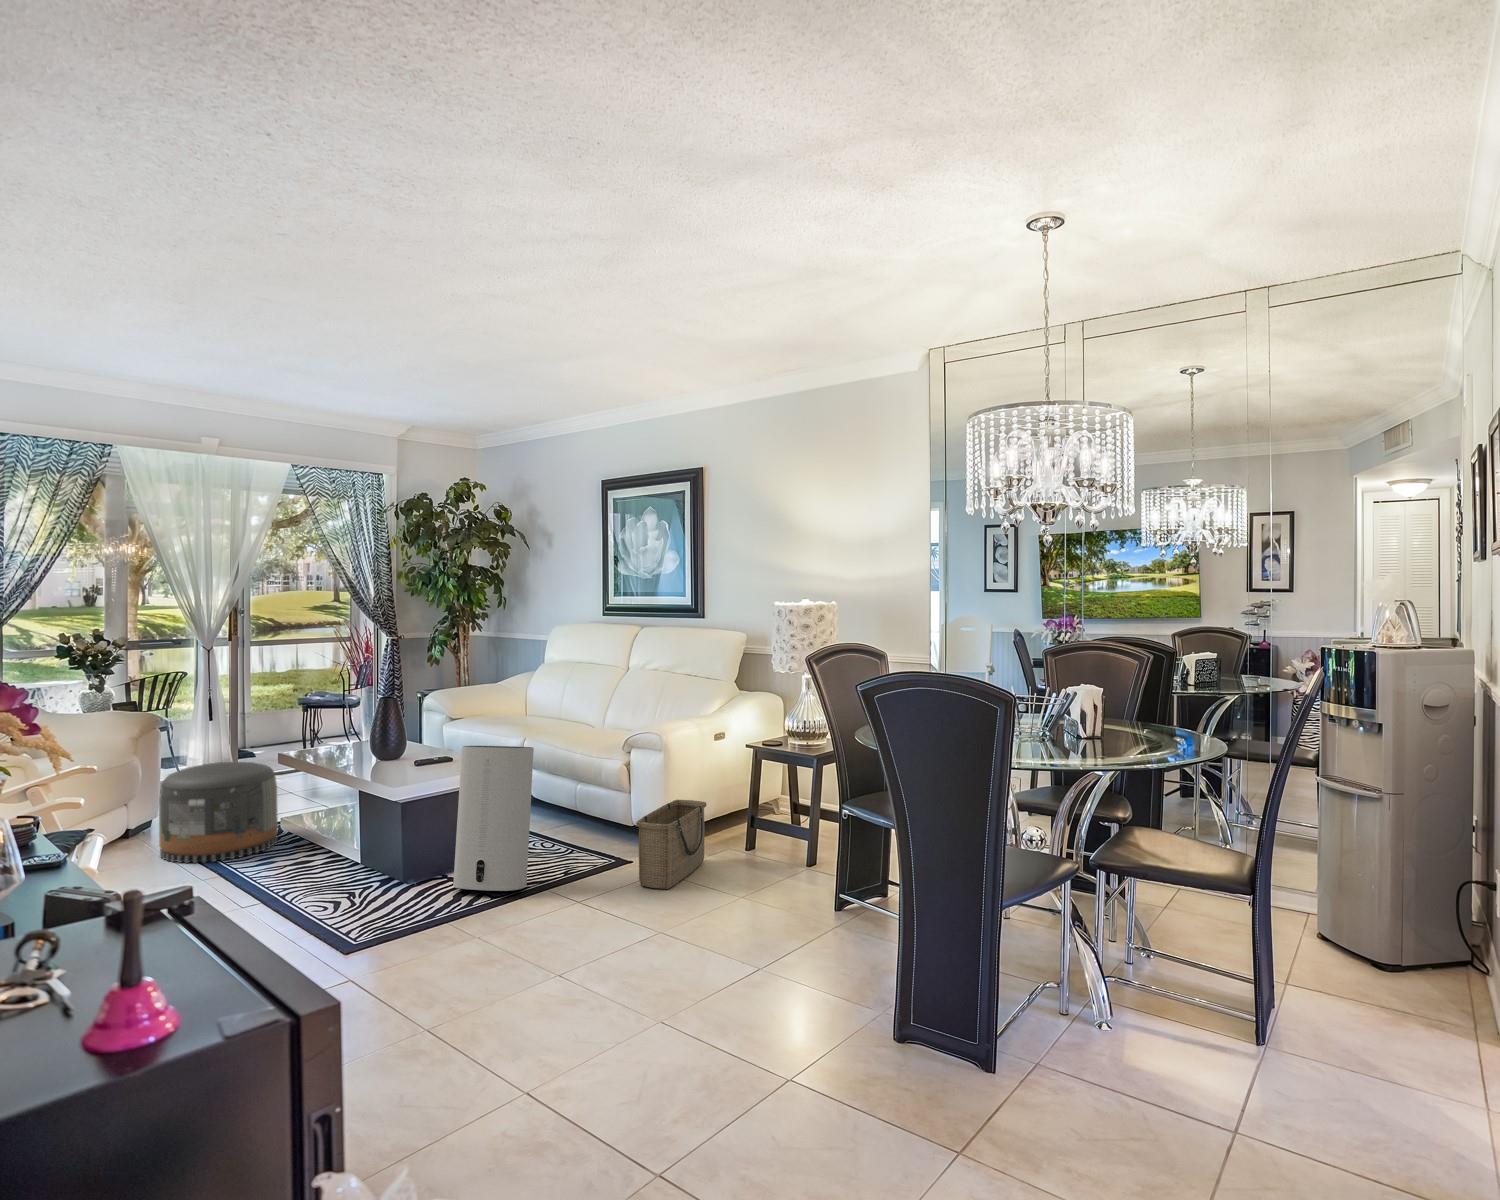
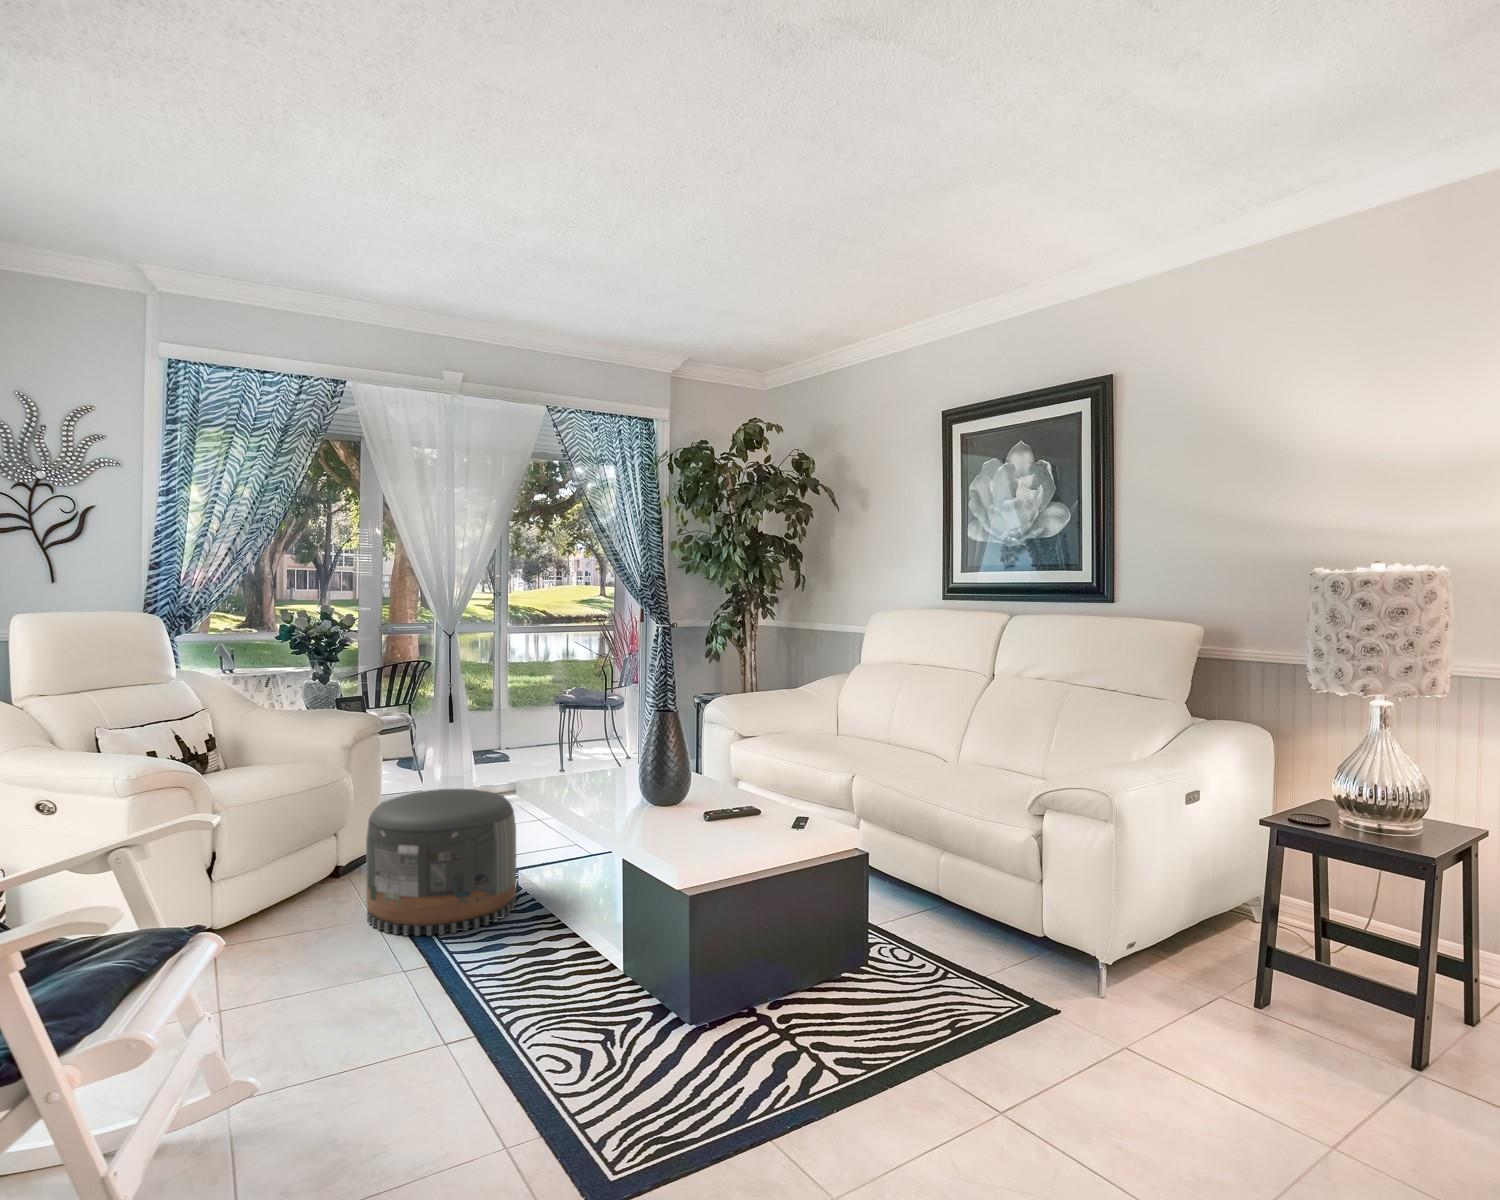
air purifier: present [453,746,534,891] -> none [769,800,904,1069]
basket: present [636,800,706,889] -> none [1098,914,1207,1102]

